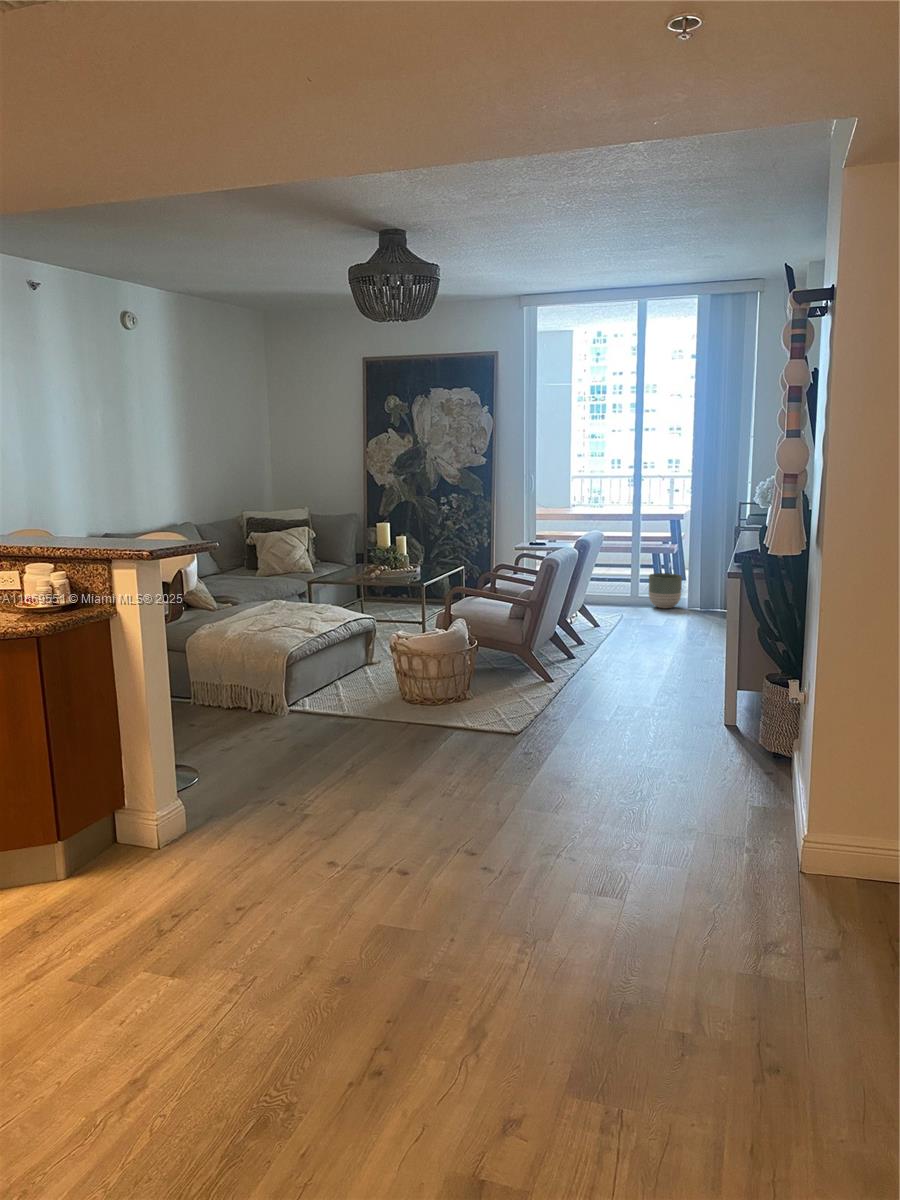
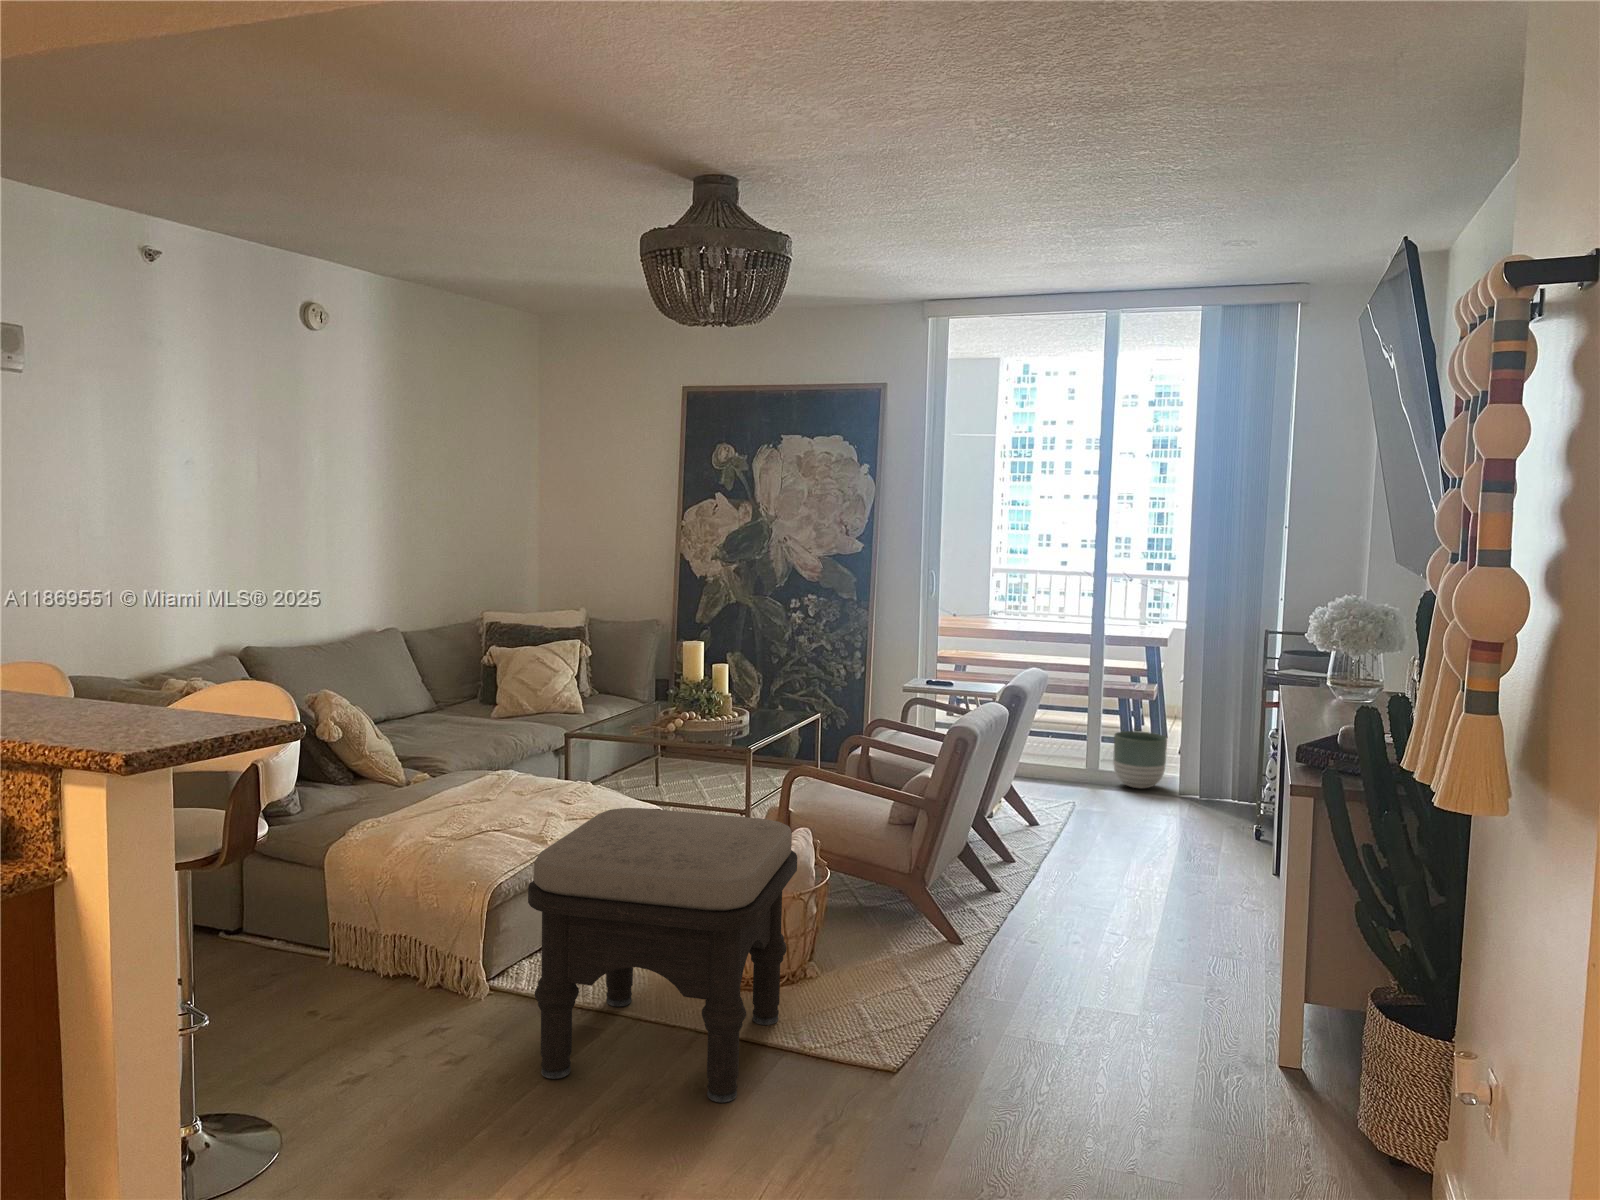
ottoman: none [318,606,460,749] -> present [528,808,797,1103]

